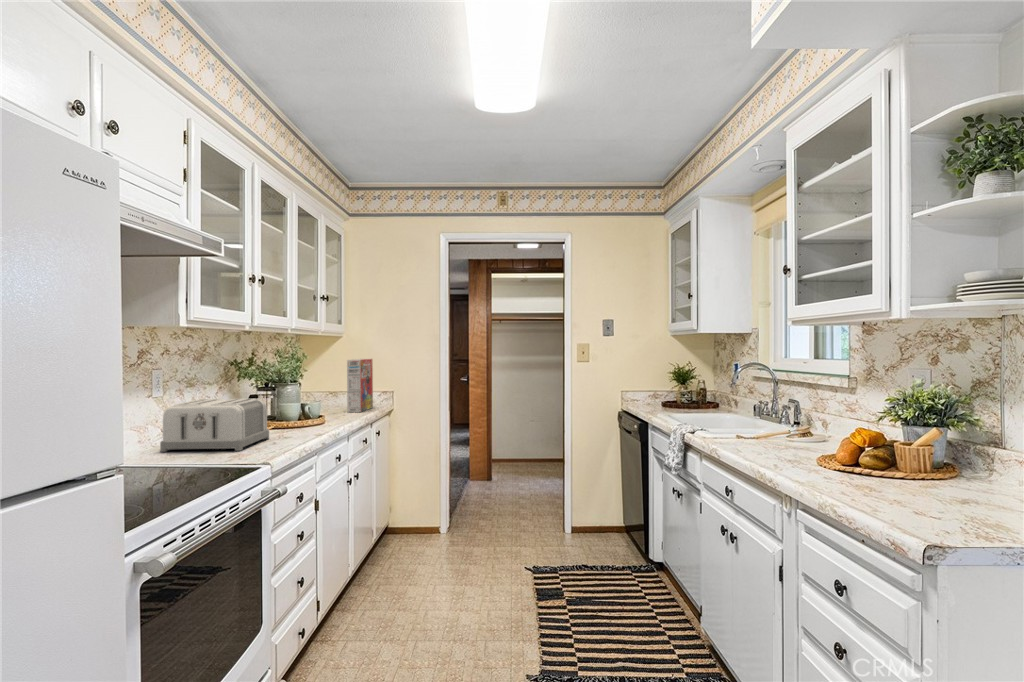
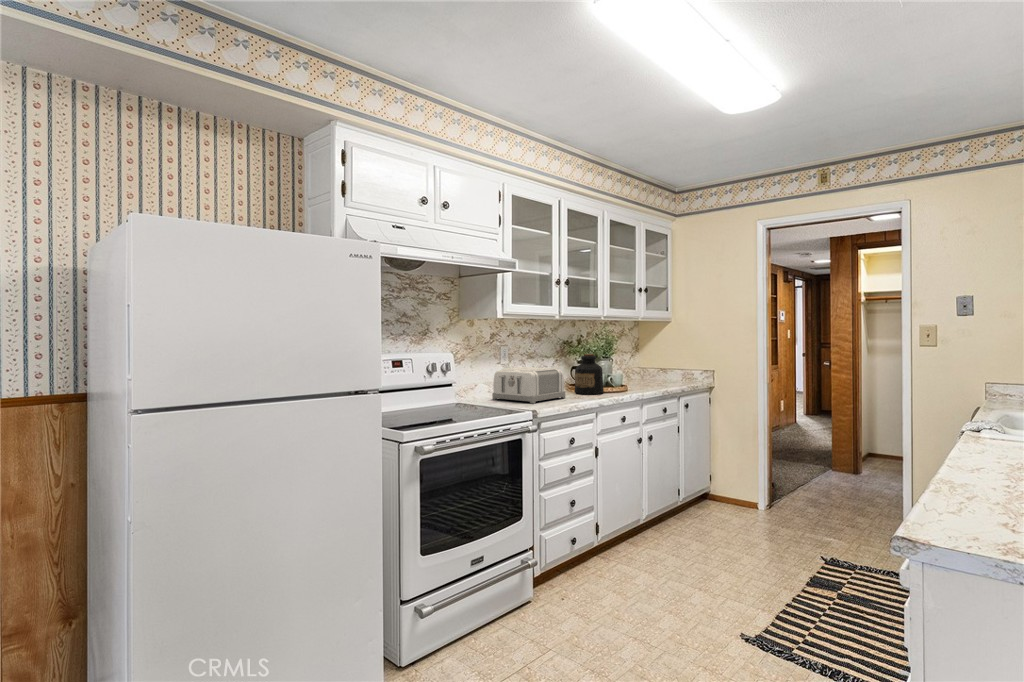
cereal box: present [347,359,373,412] -> none [659,341,687,386]
bottle: none [266,378,305,431] -> present [575,354,604,395]

